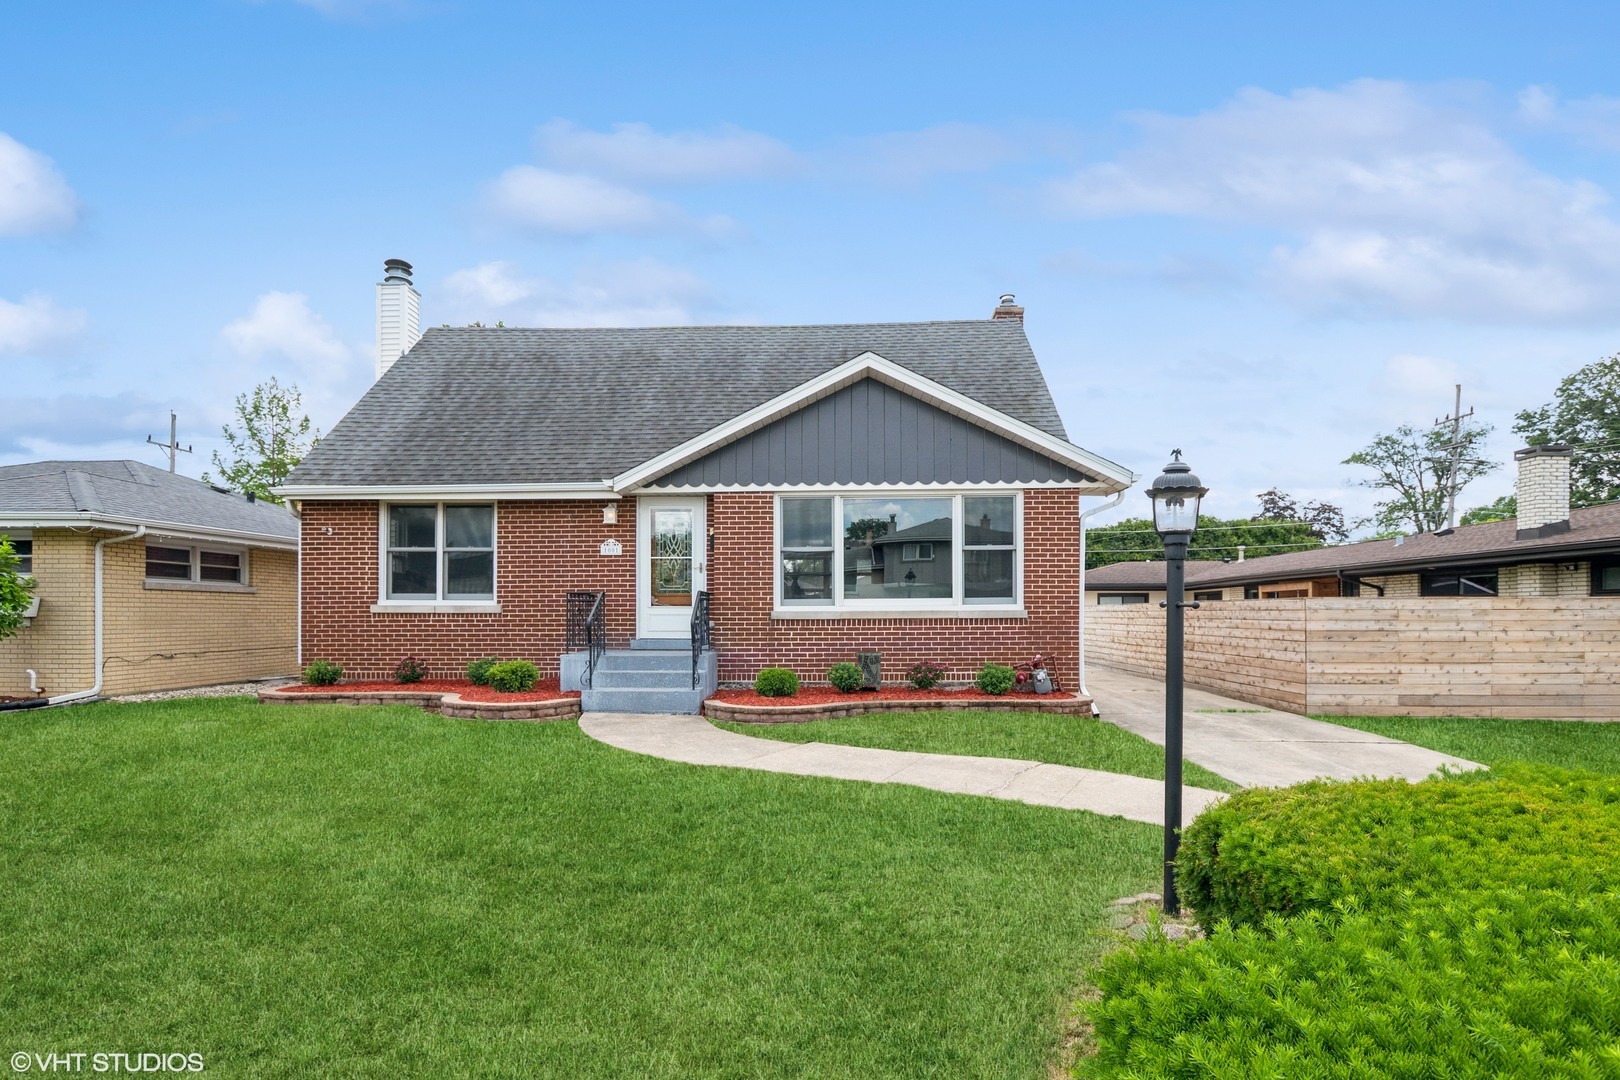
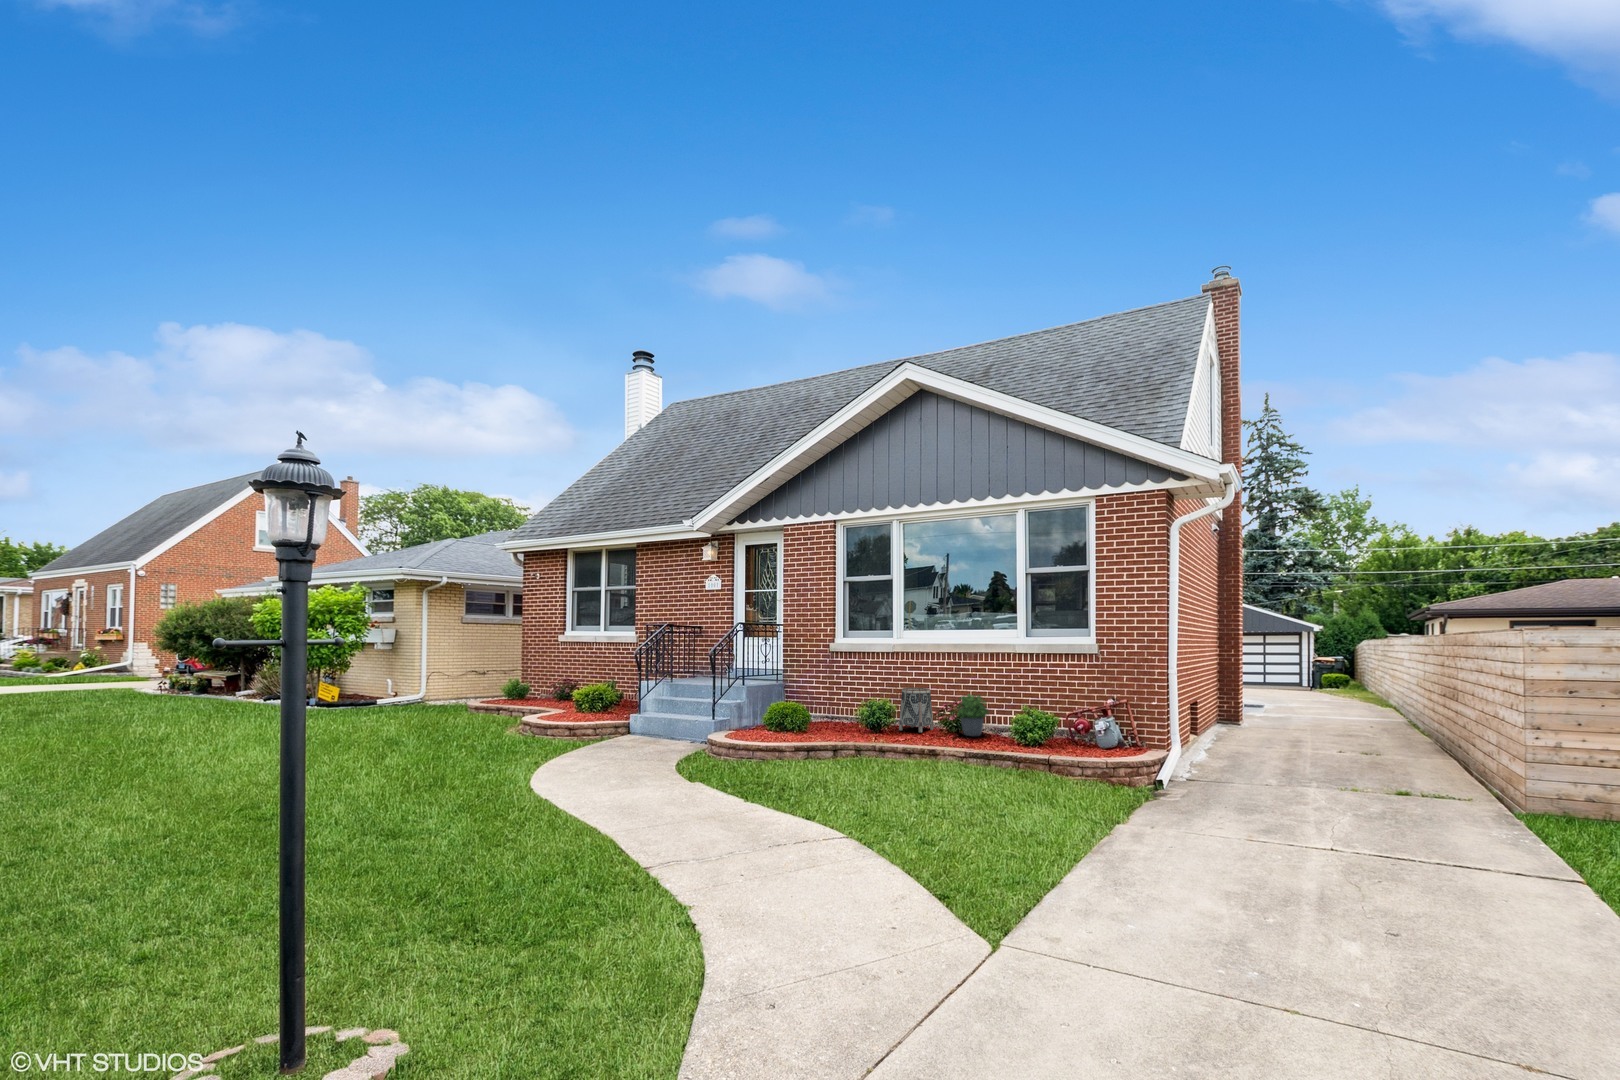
potted plant: none [907,653,939,691] -> present [957,694,989,736]

